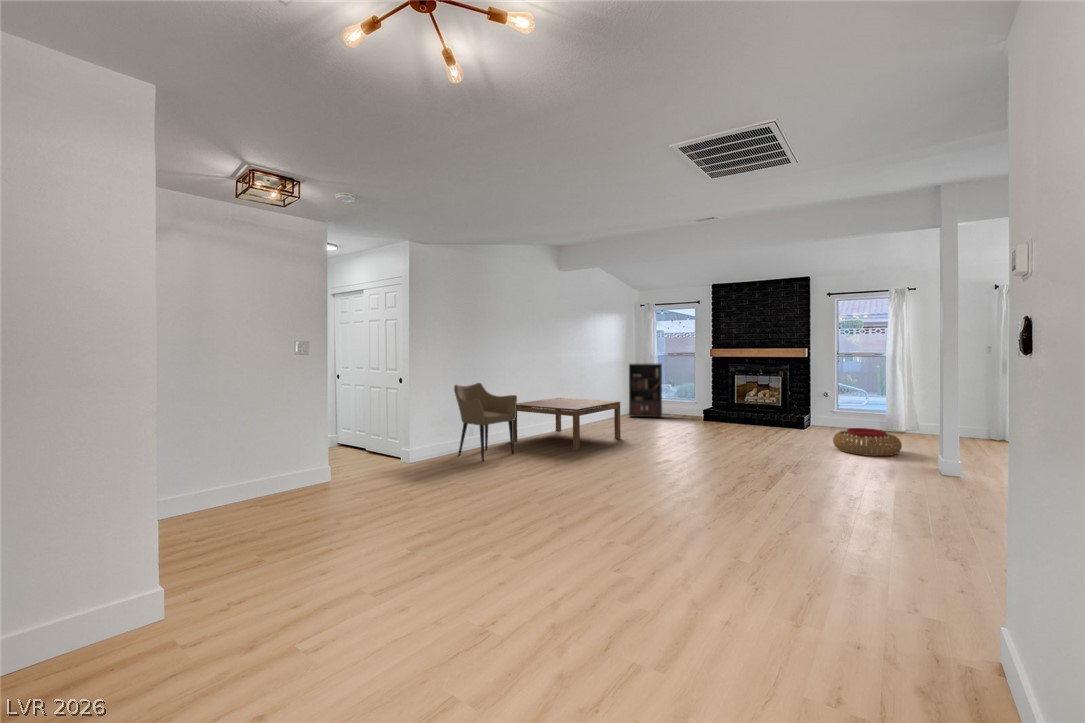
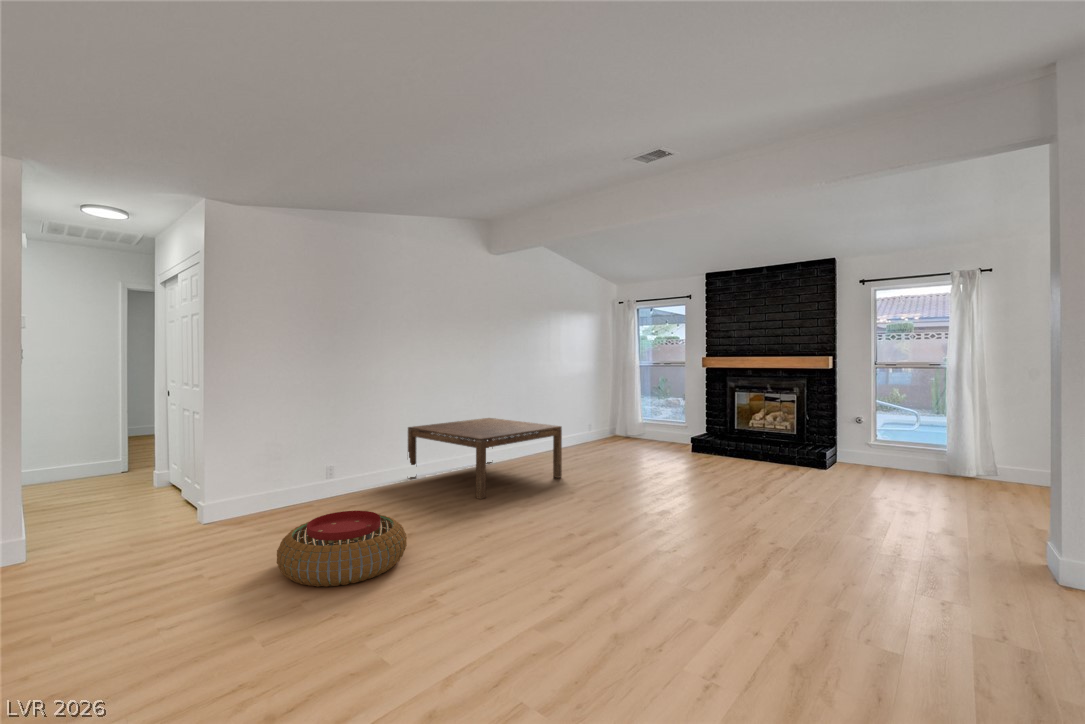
bookcase: present [629,364,662,417] -> none [600,374,657,445]
armchair: present [454,383,517,461] -> none [301,397,393,515]
pouf: present [833,428,902,456] -> present [277,511,407,587]

